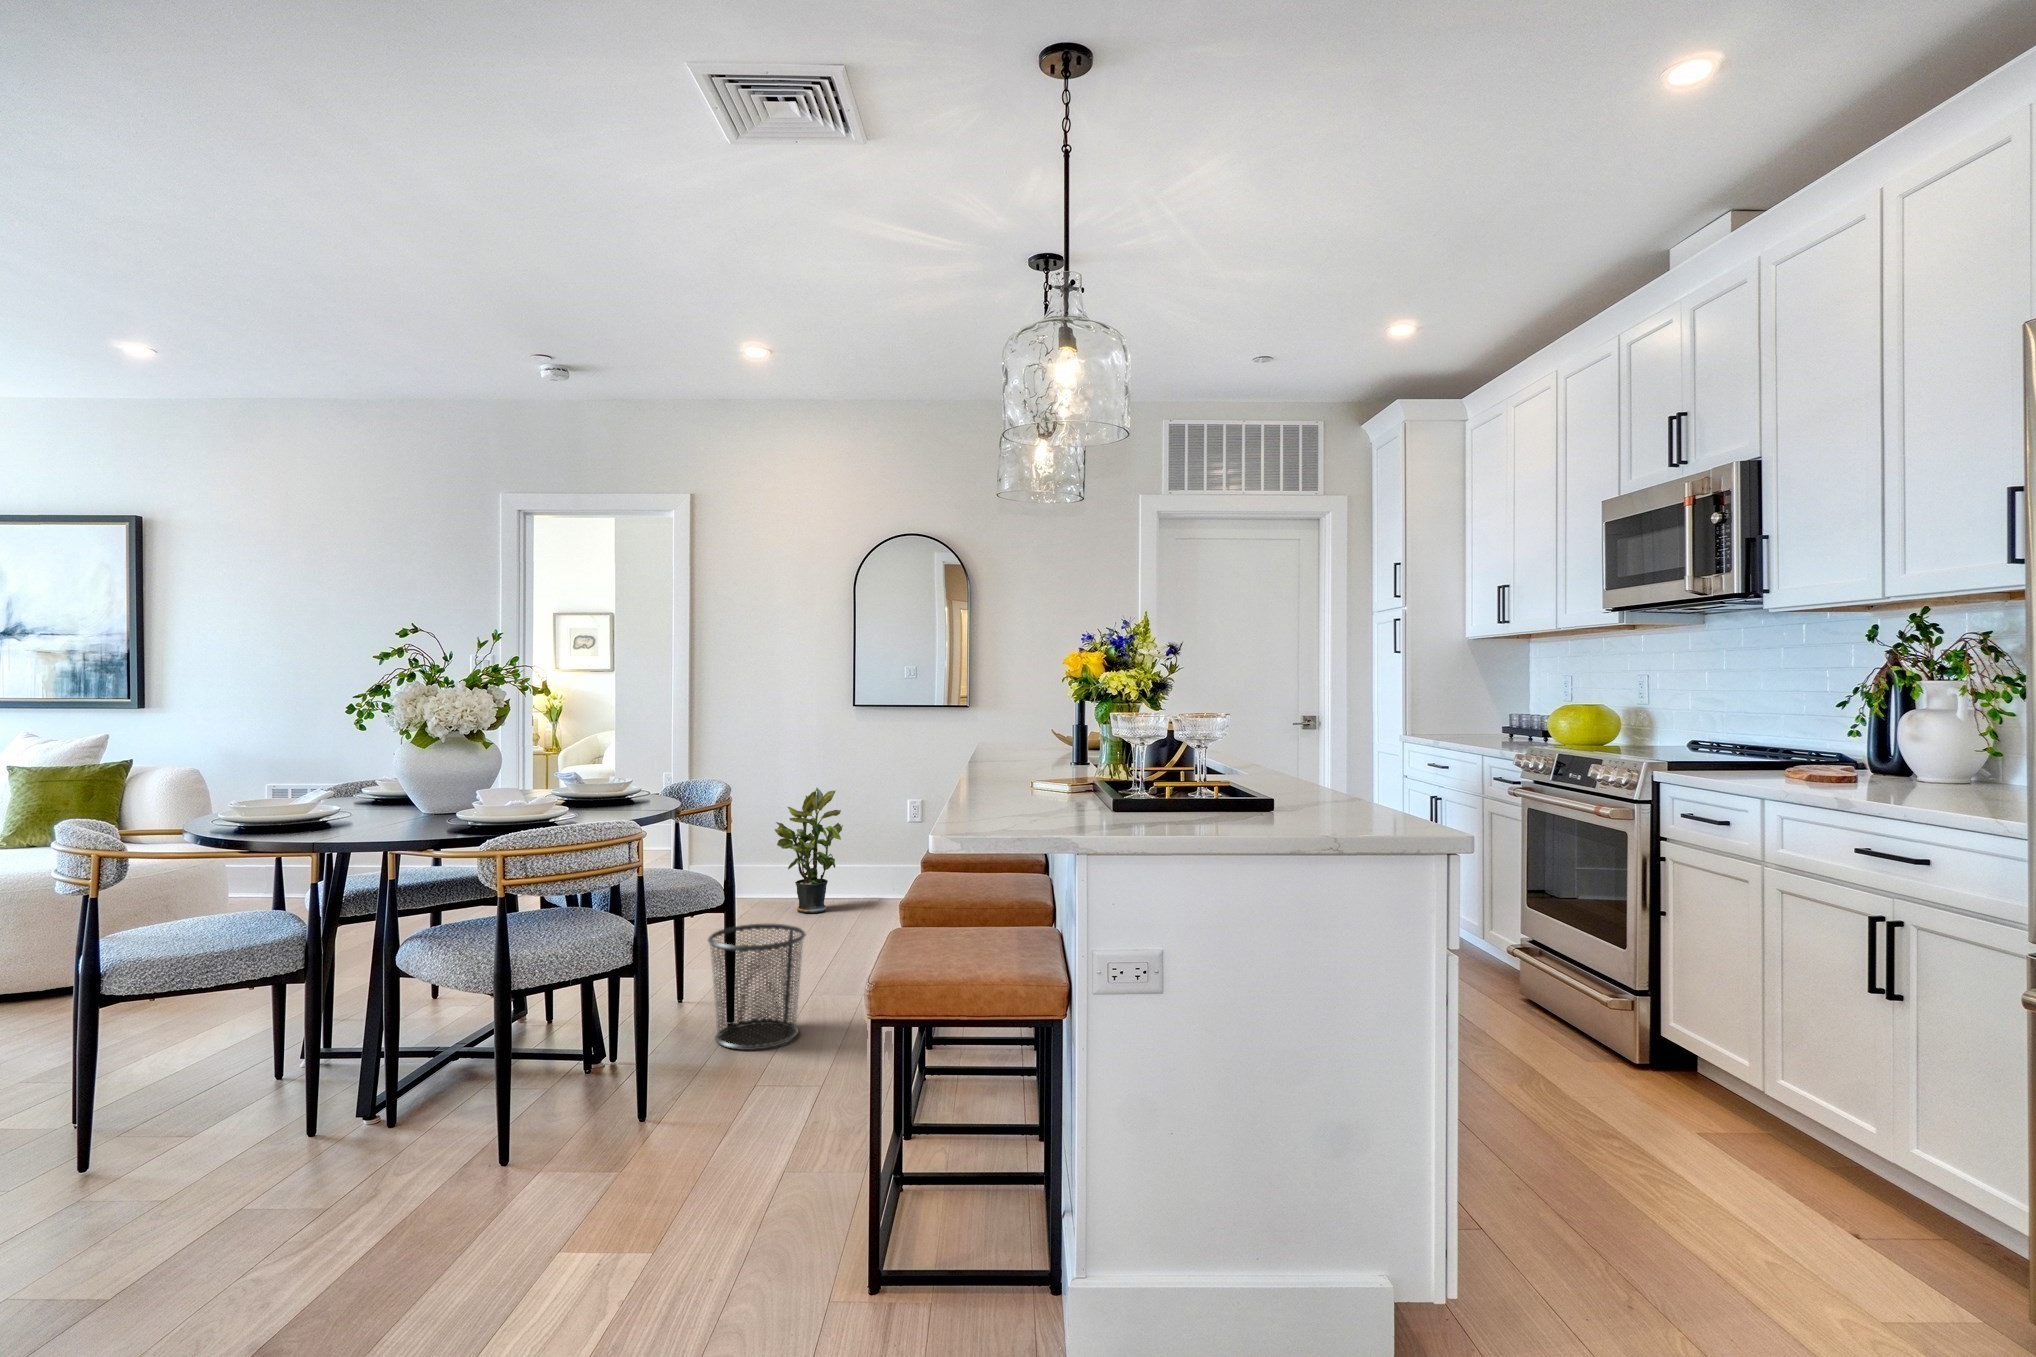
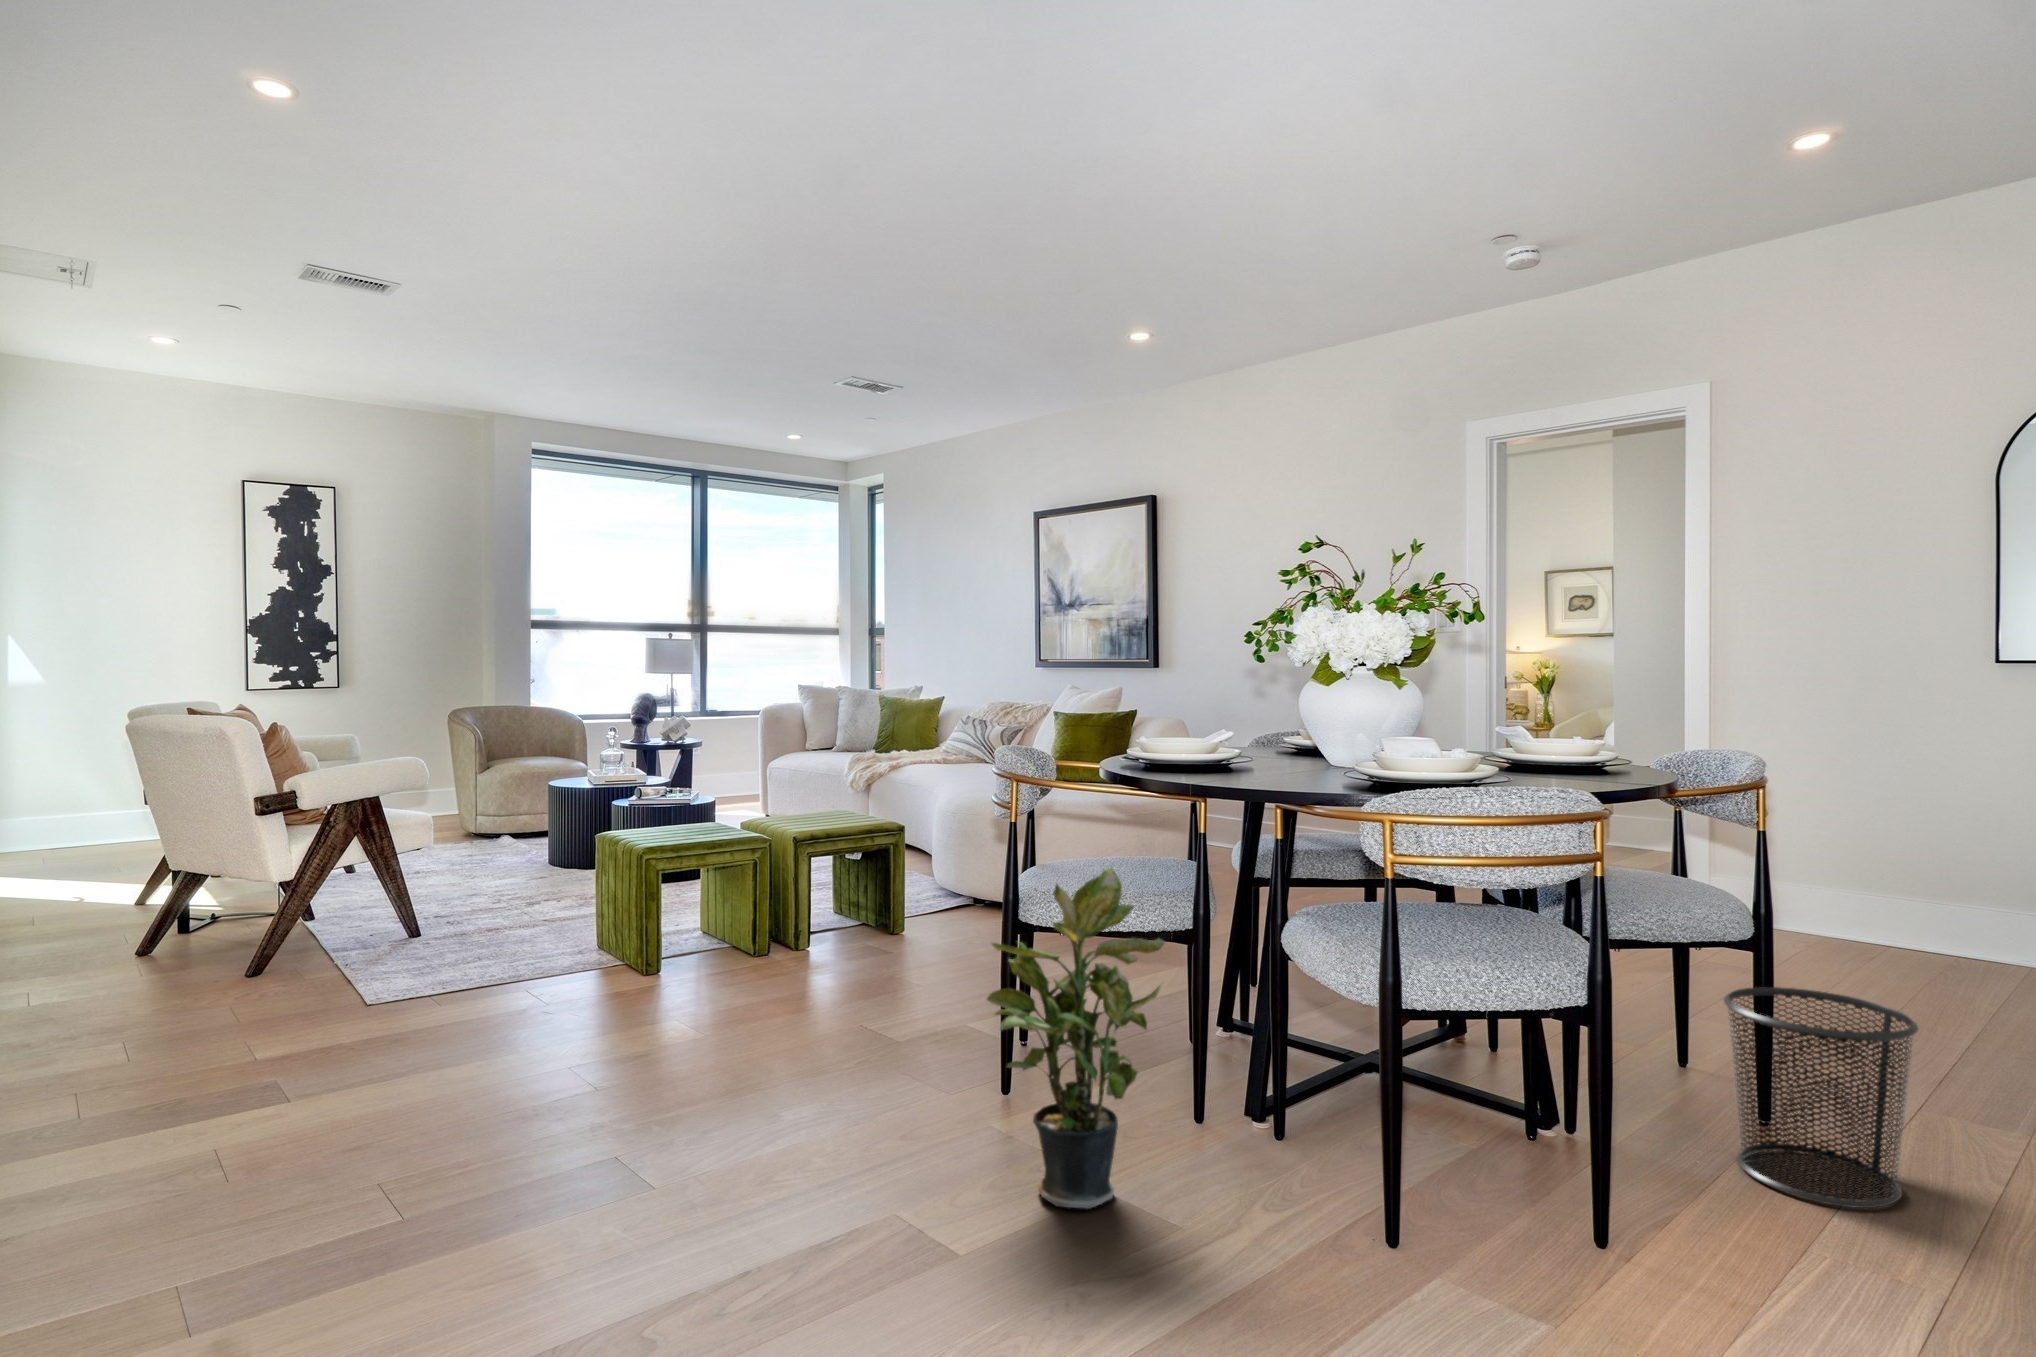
potted plant: present [775,788,843,913] -> present [987,868,1165,1209]

